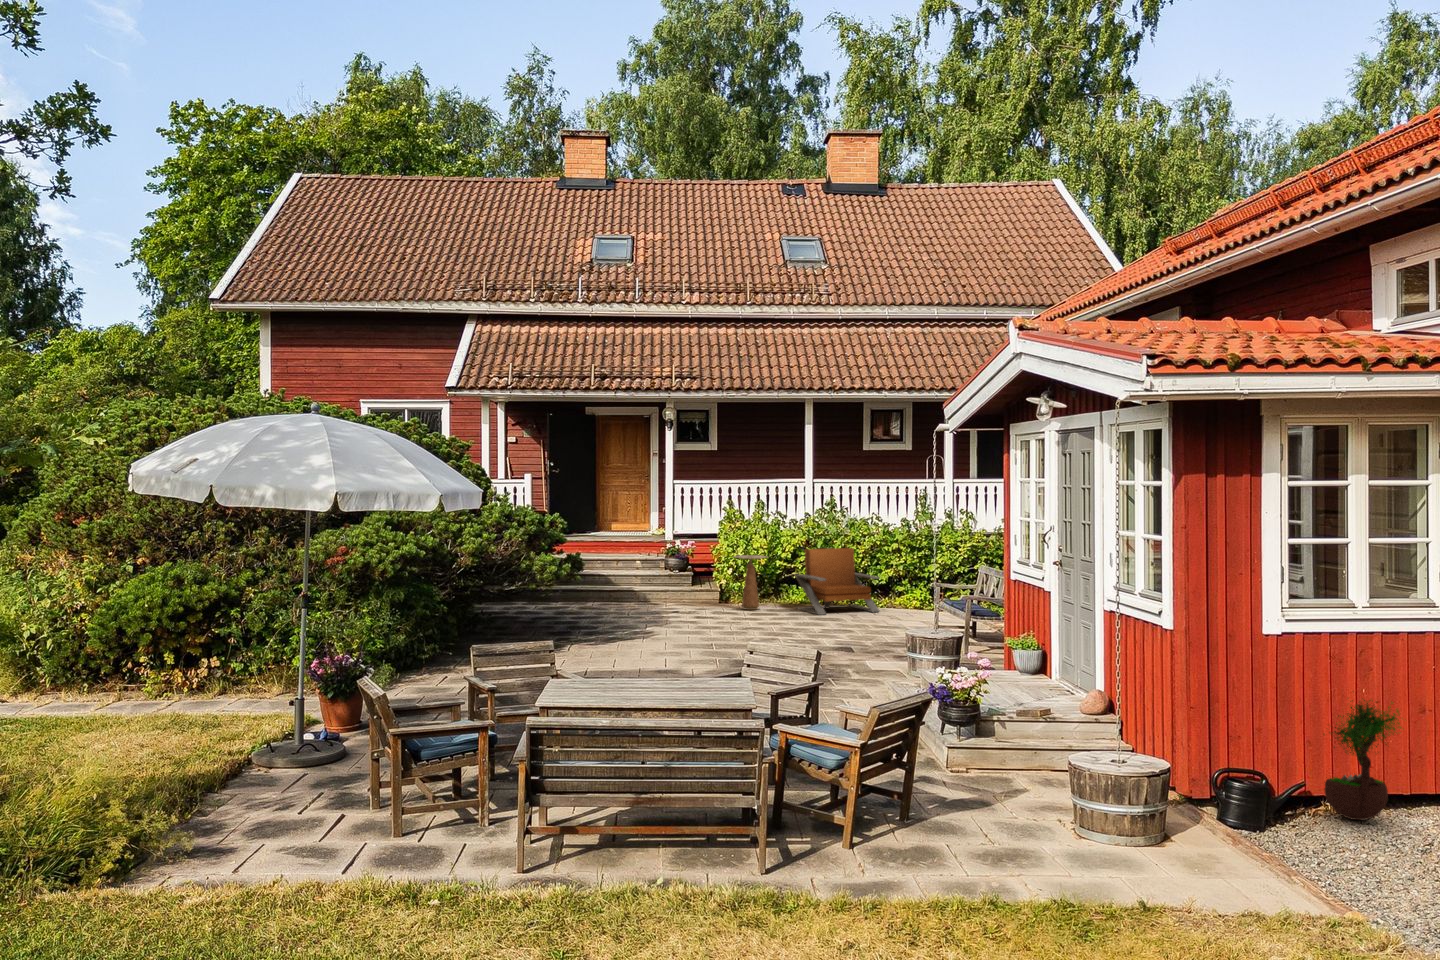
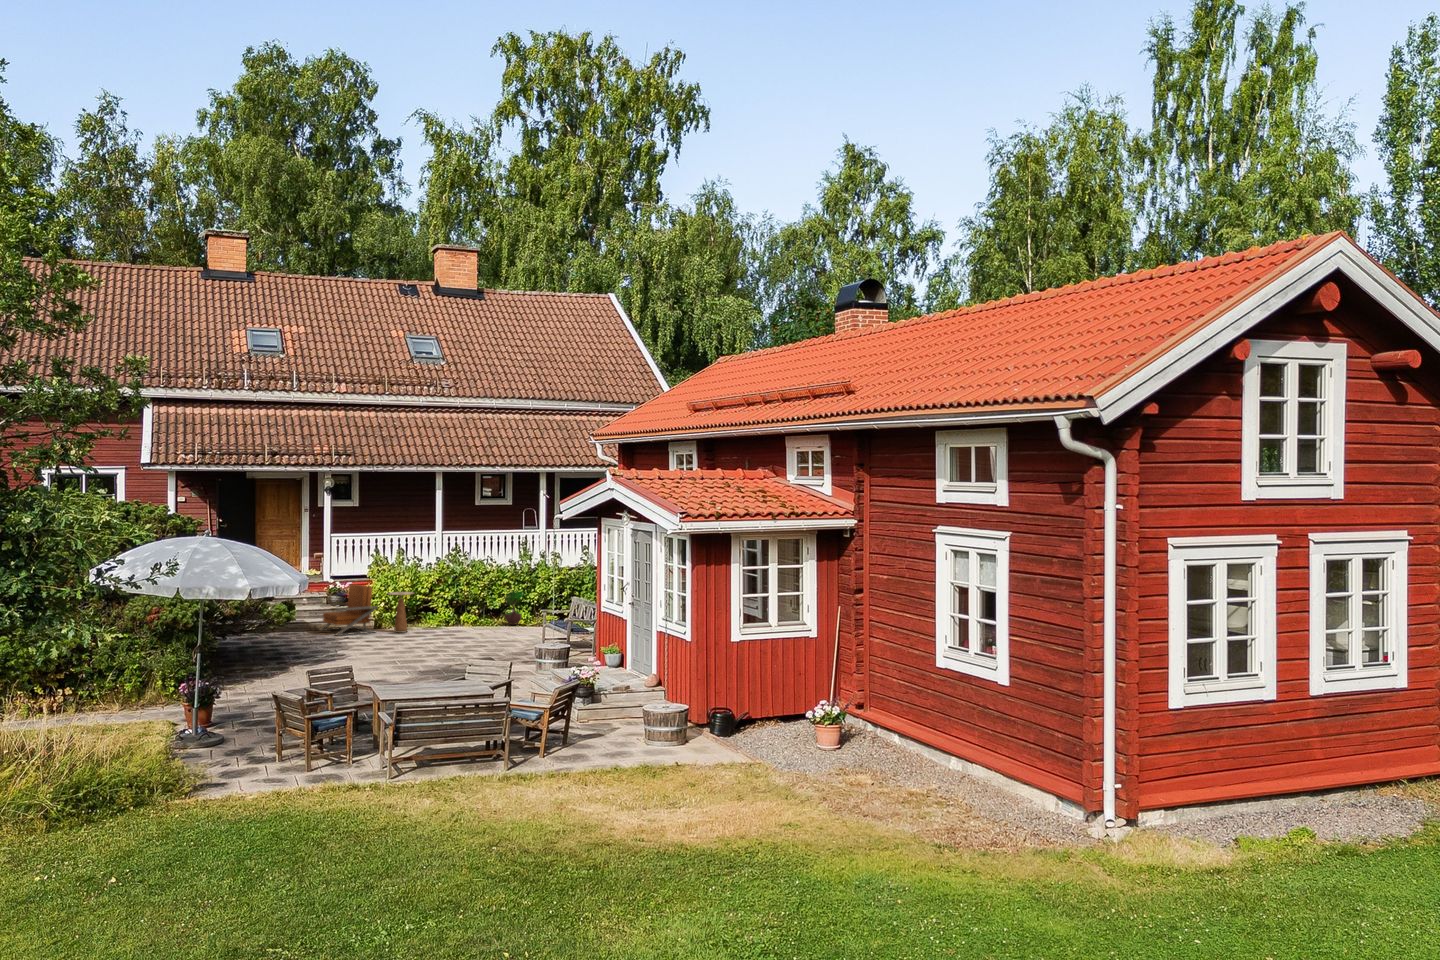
lounge chair: present [795,548,879,615] -> present [320,584,378,636]
potted tree: present [1324,700,1401,820] -> present [504,590,522,625]

